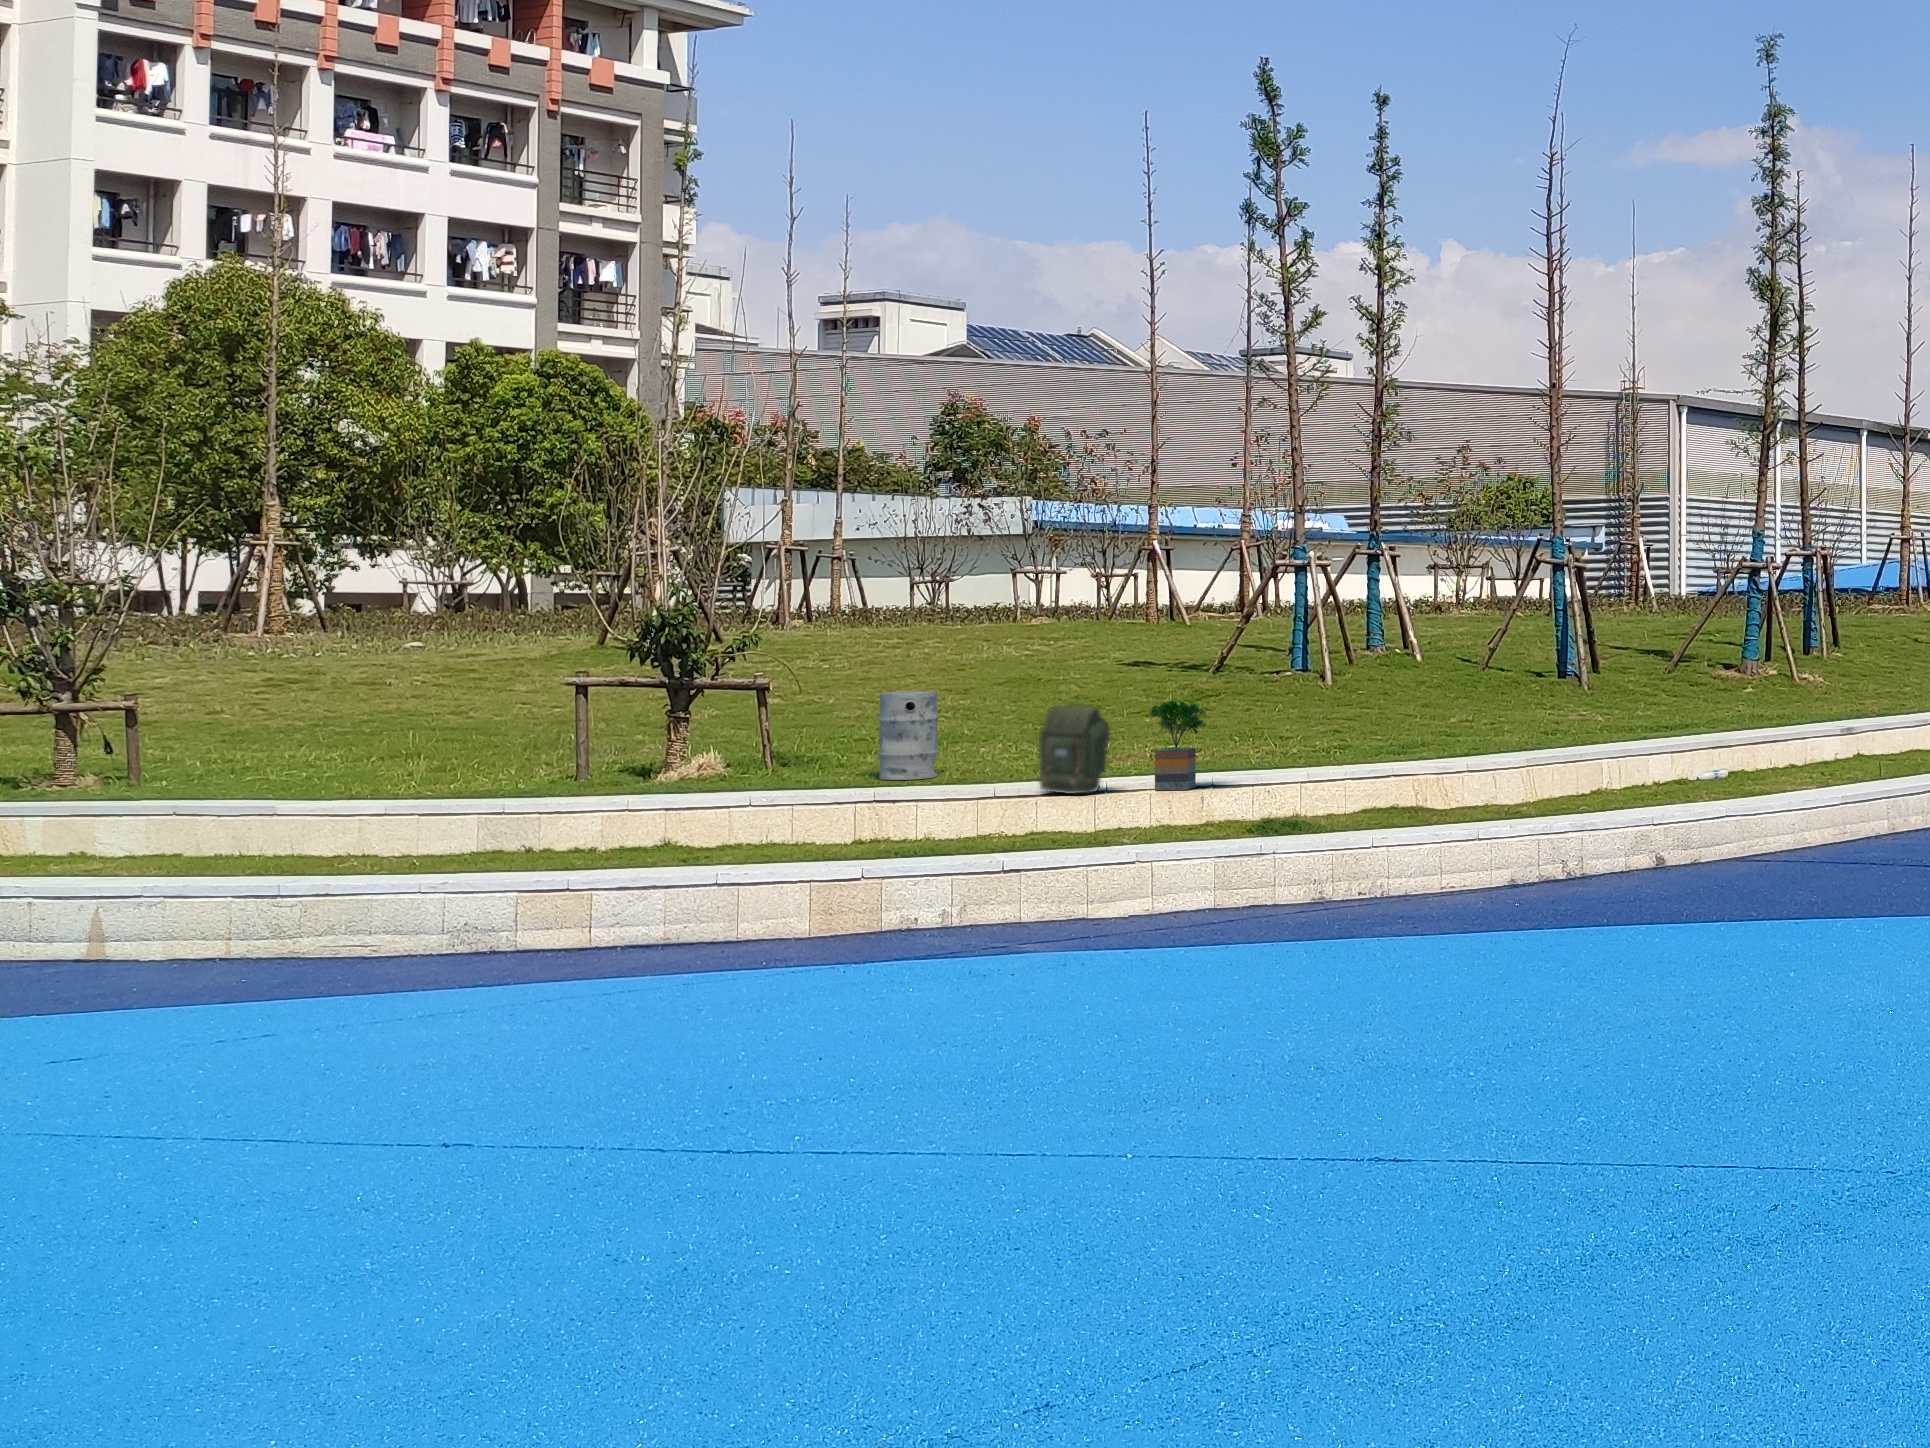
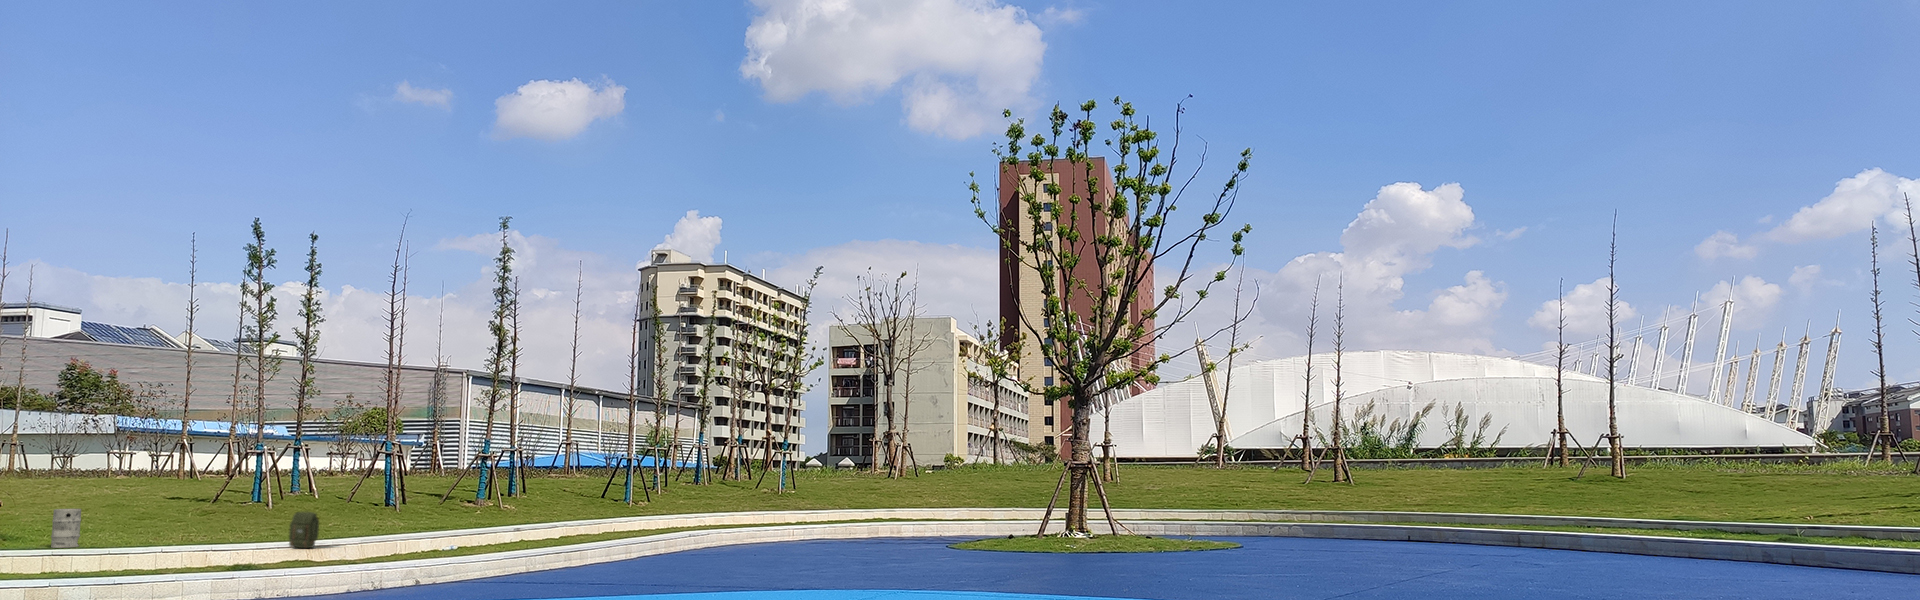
potted tree: present [1149,700,1207,791] -> none [182,512,210,551]
backpack: present [1039,704,1110,794] -> present [289,512,319,548]

